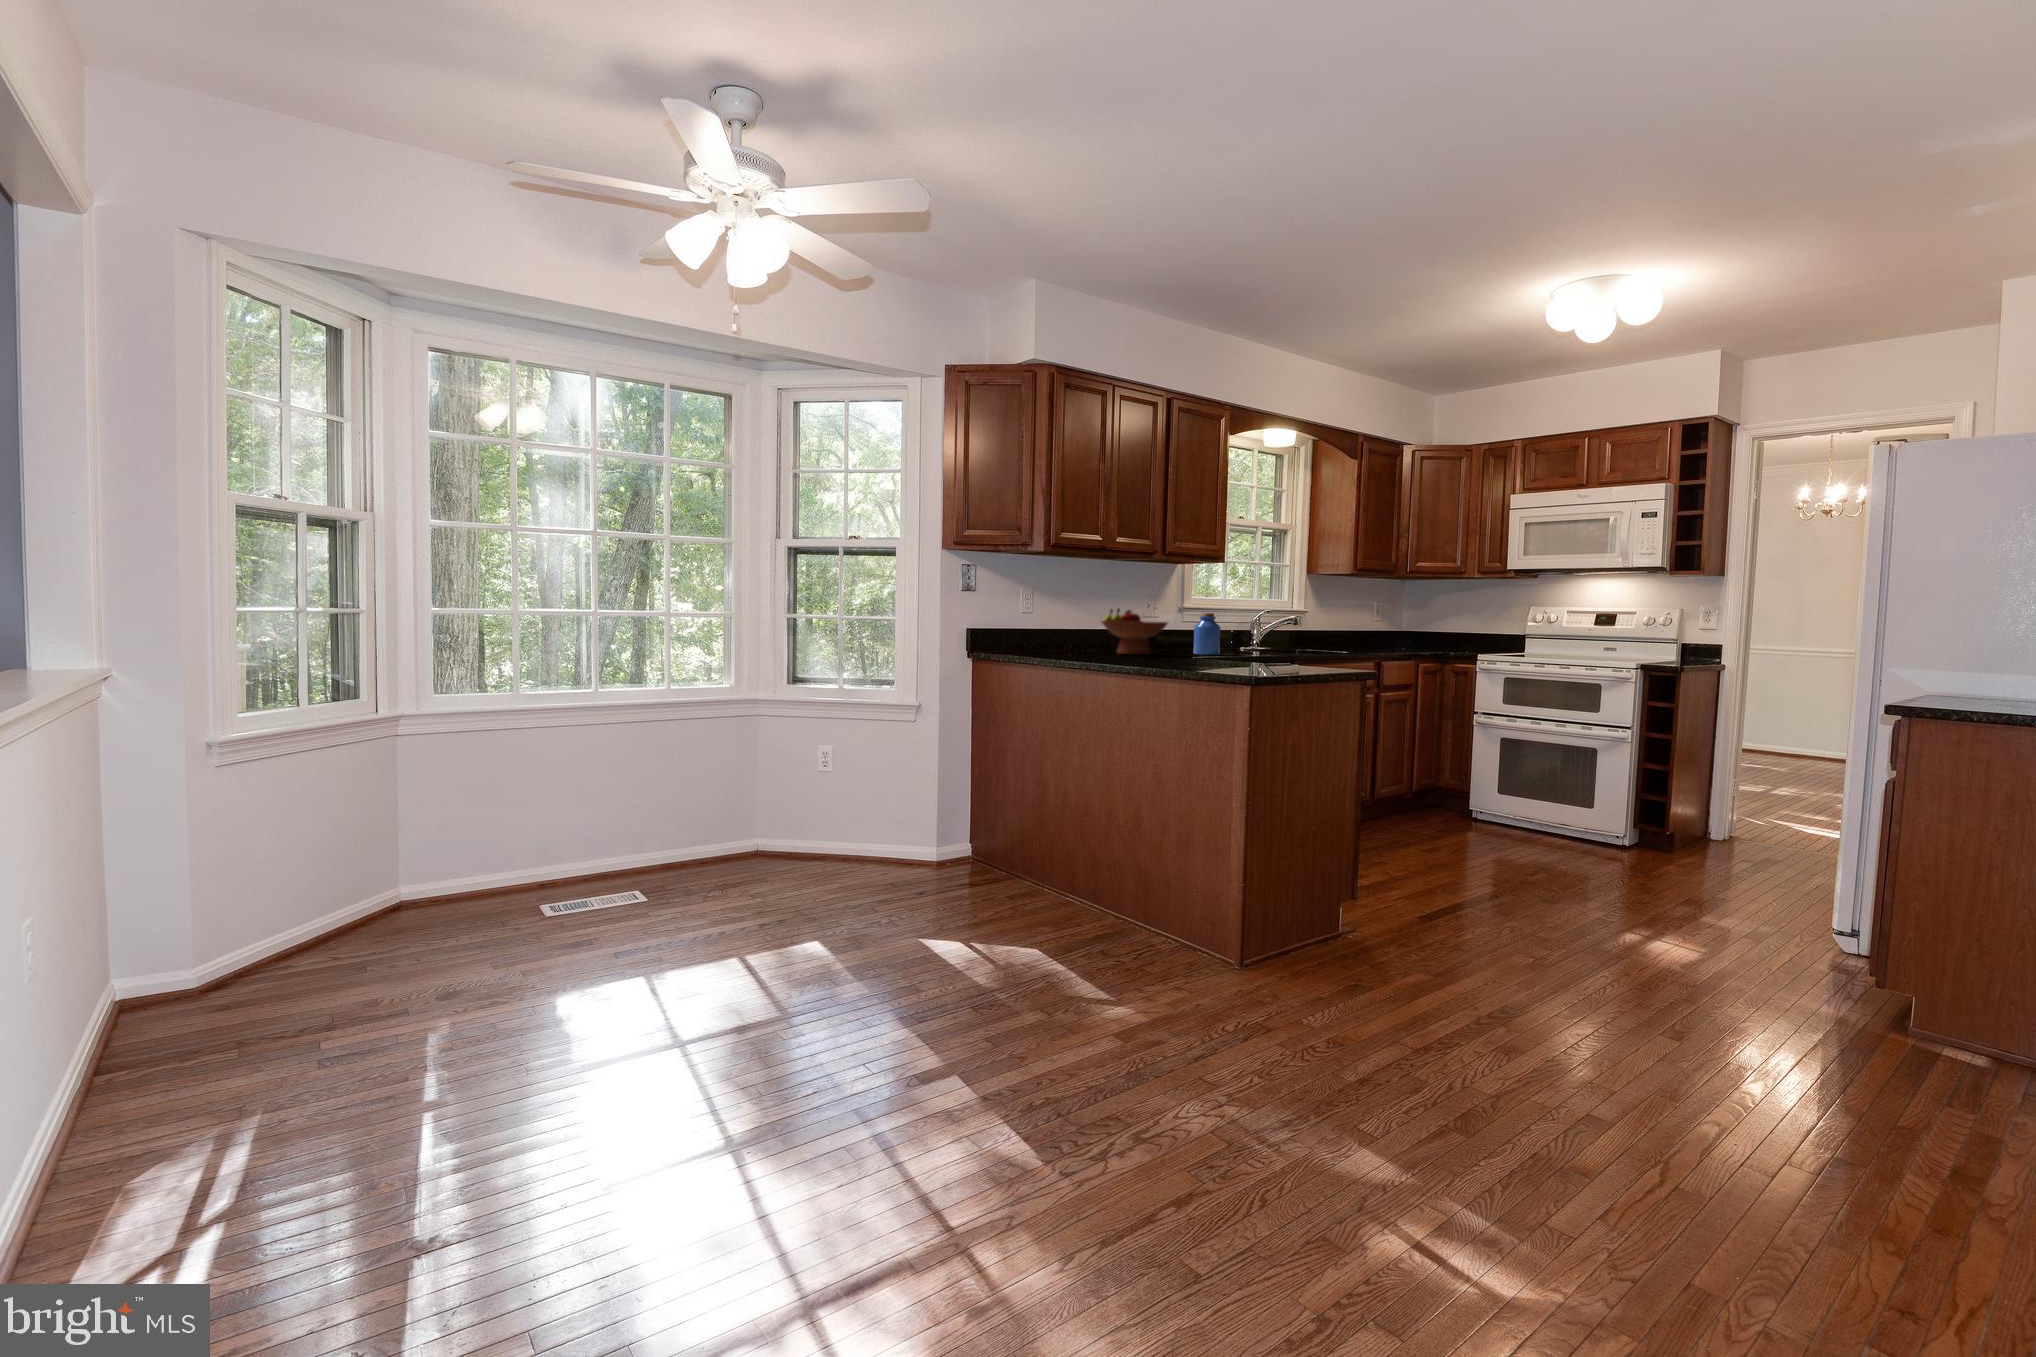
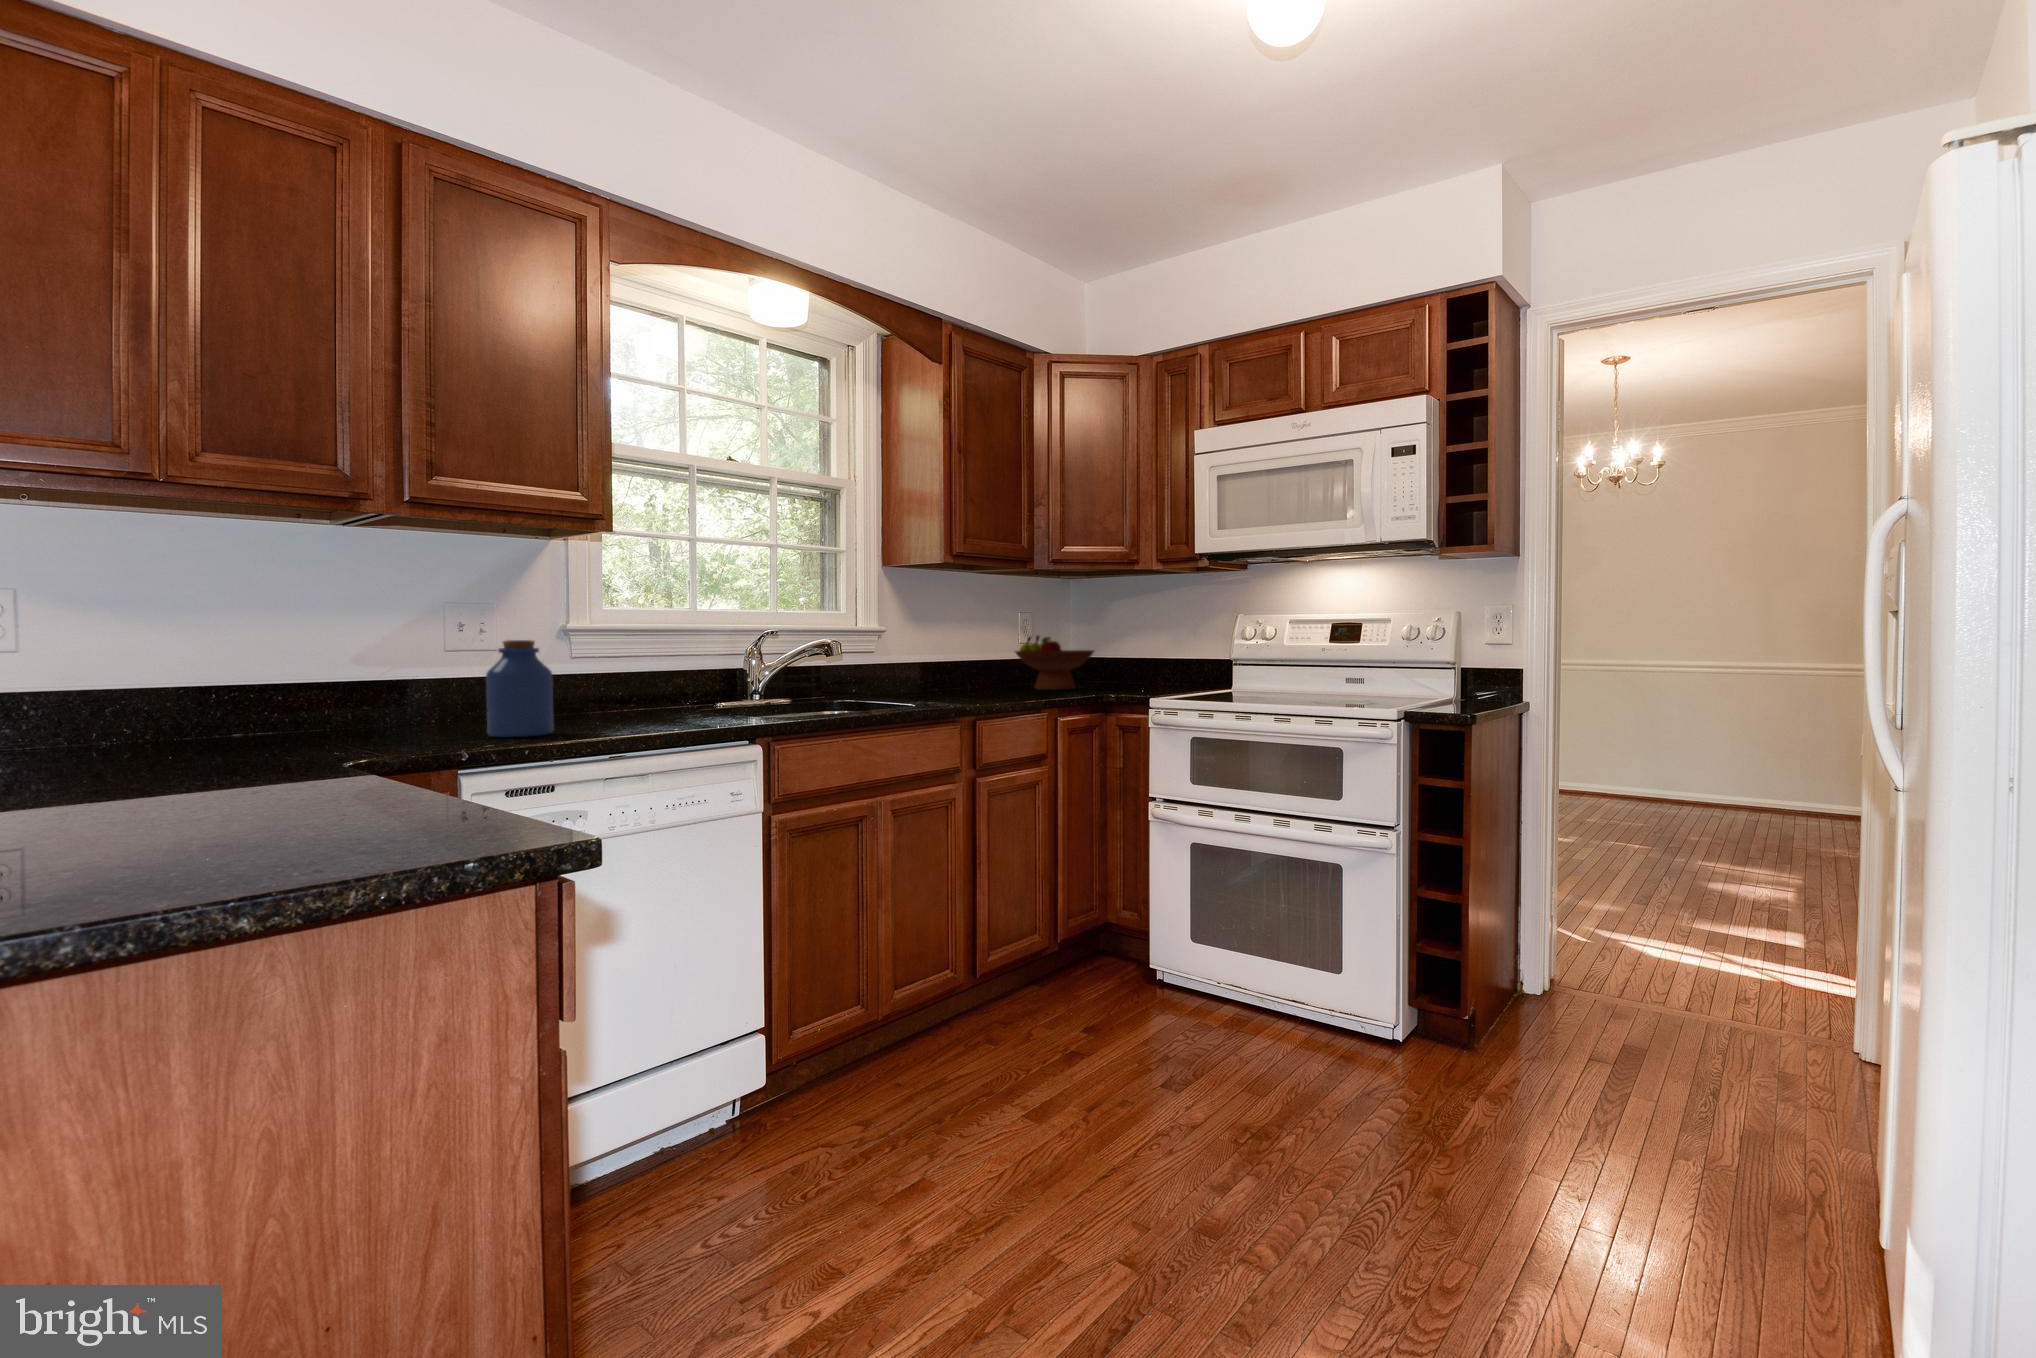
fruit bowl: present [1101,608,1168,655] -> present [1015,636,1094,690]

